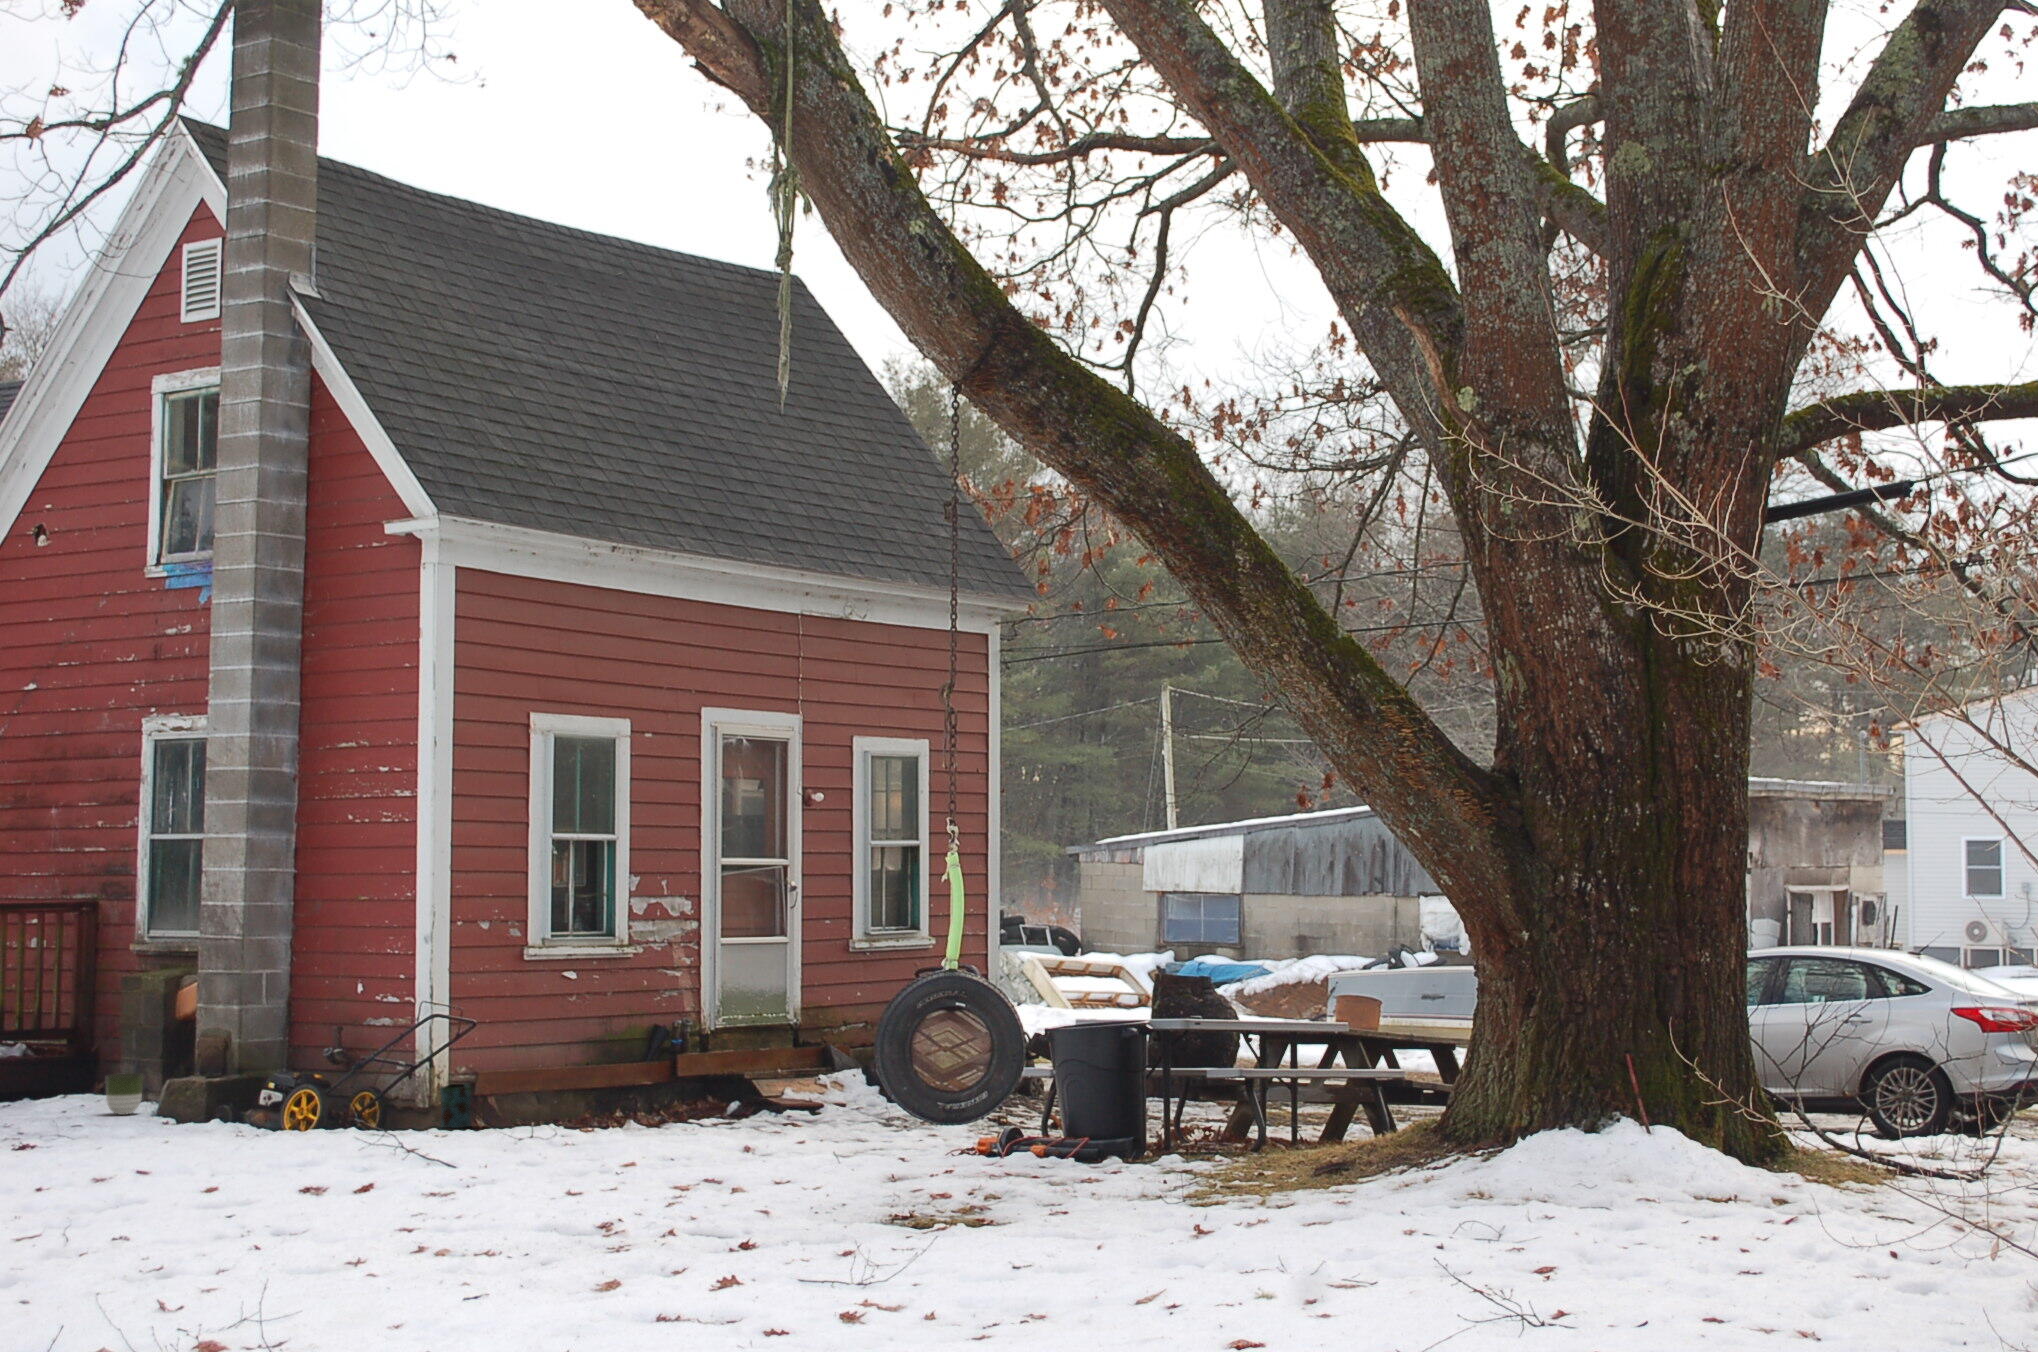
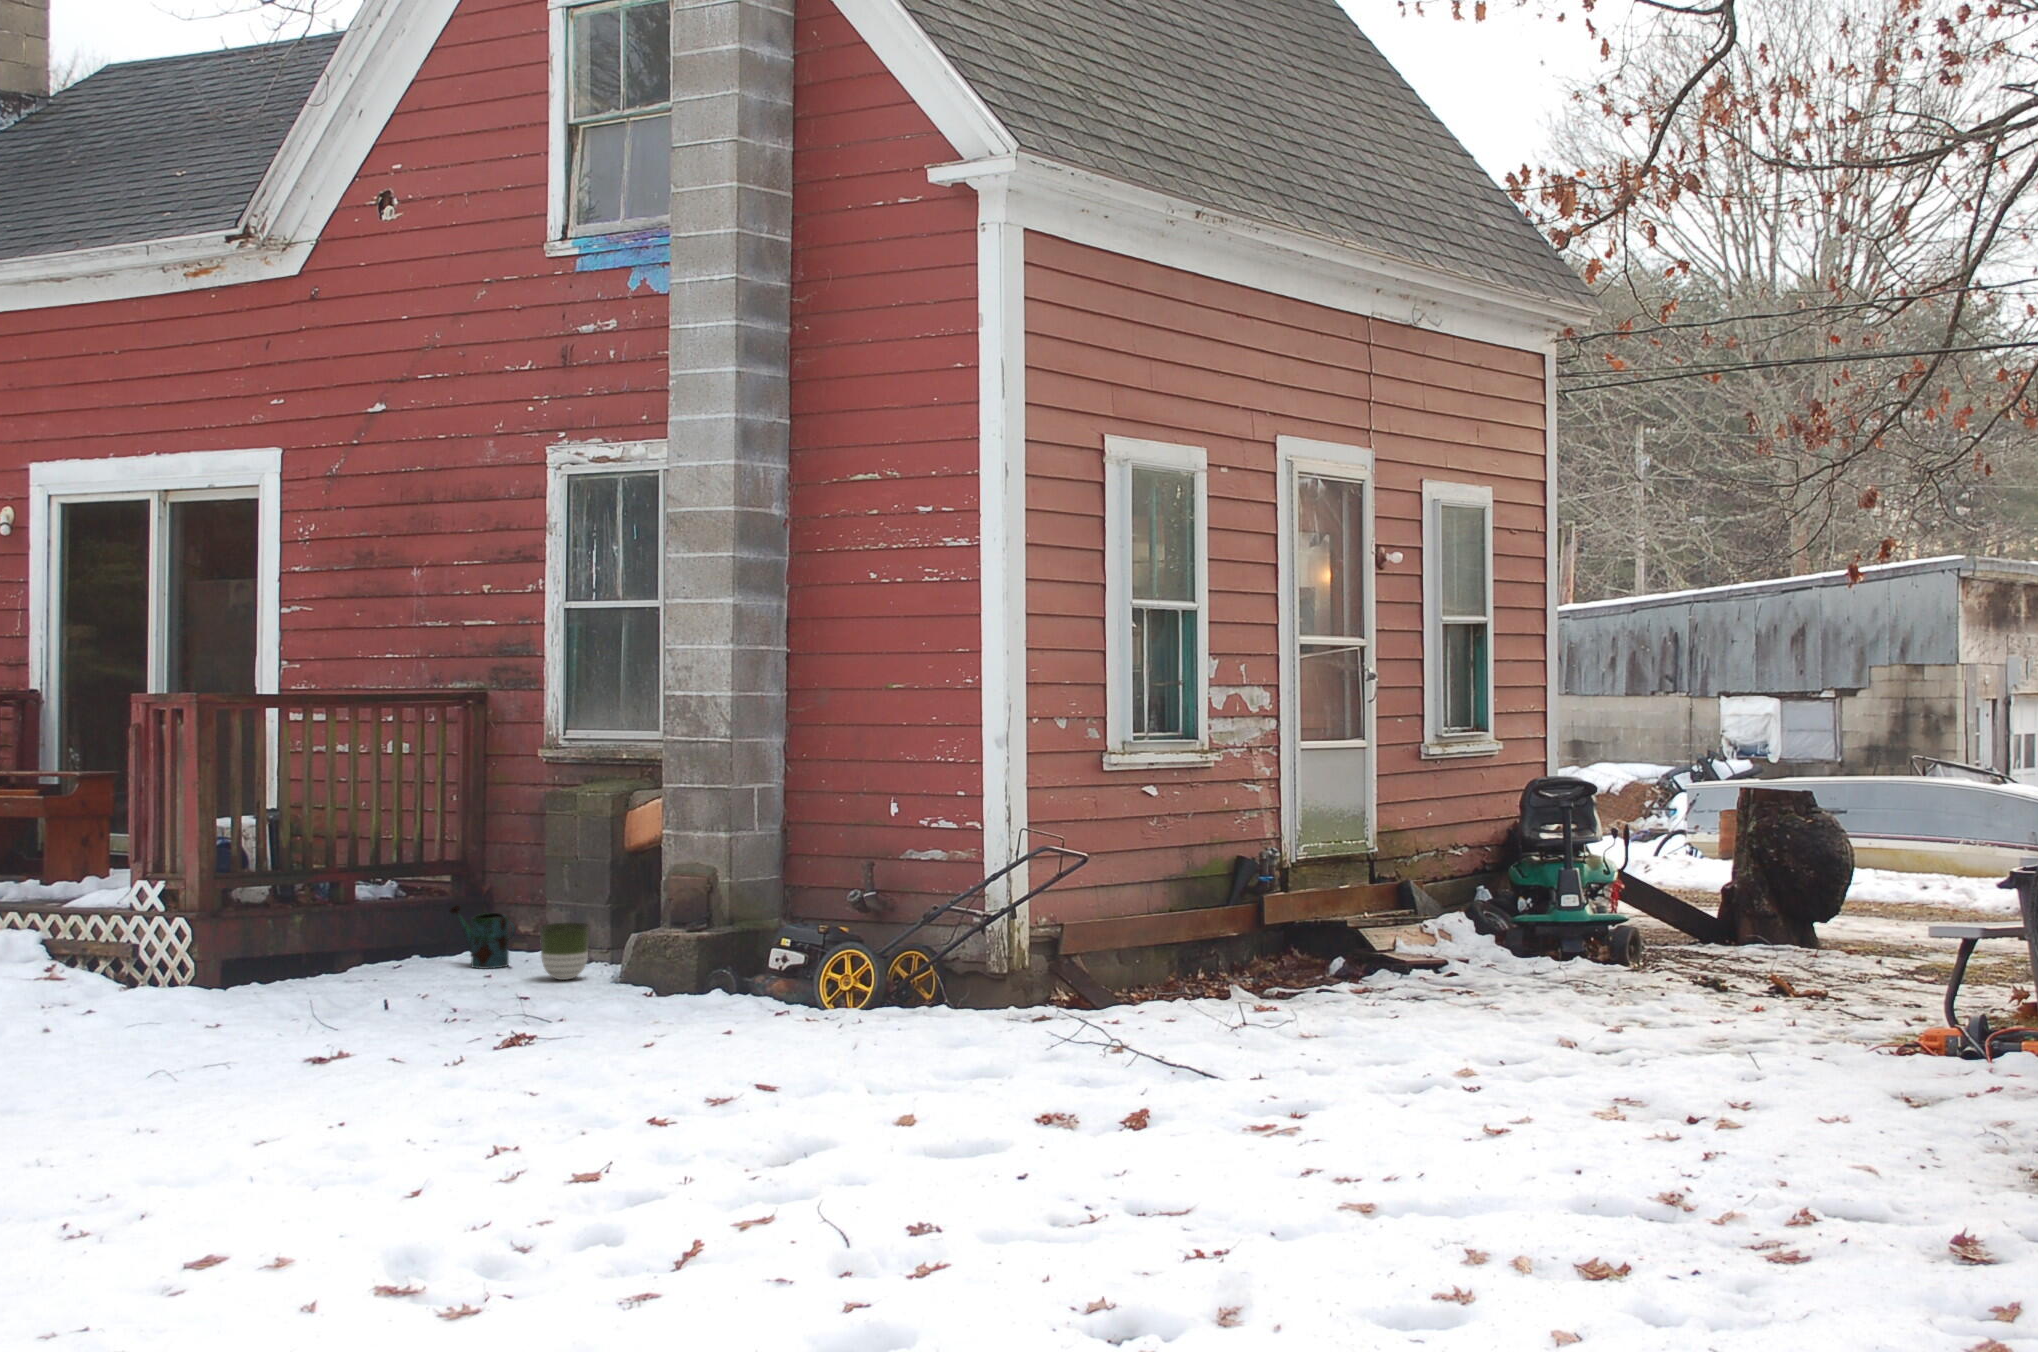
watering can: present [437,1077,471,1128] -> present [450,905,516,969]

